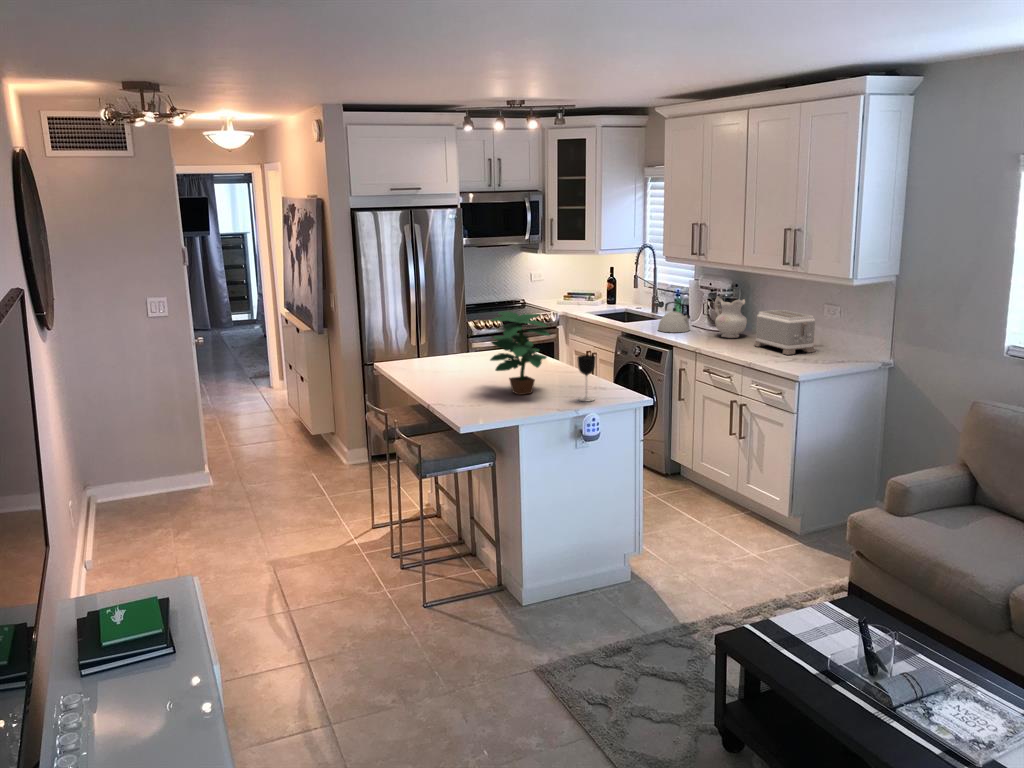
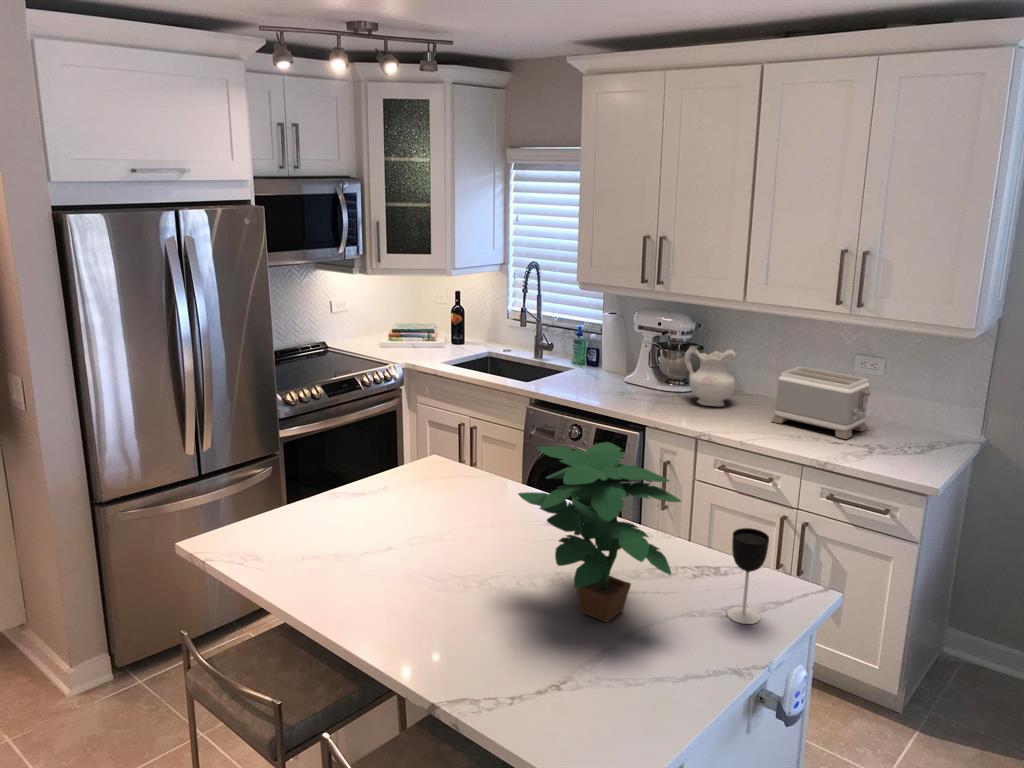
kettle: present [658,302,690,332] -> none [593,353,643,400]

